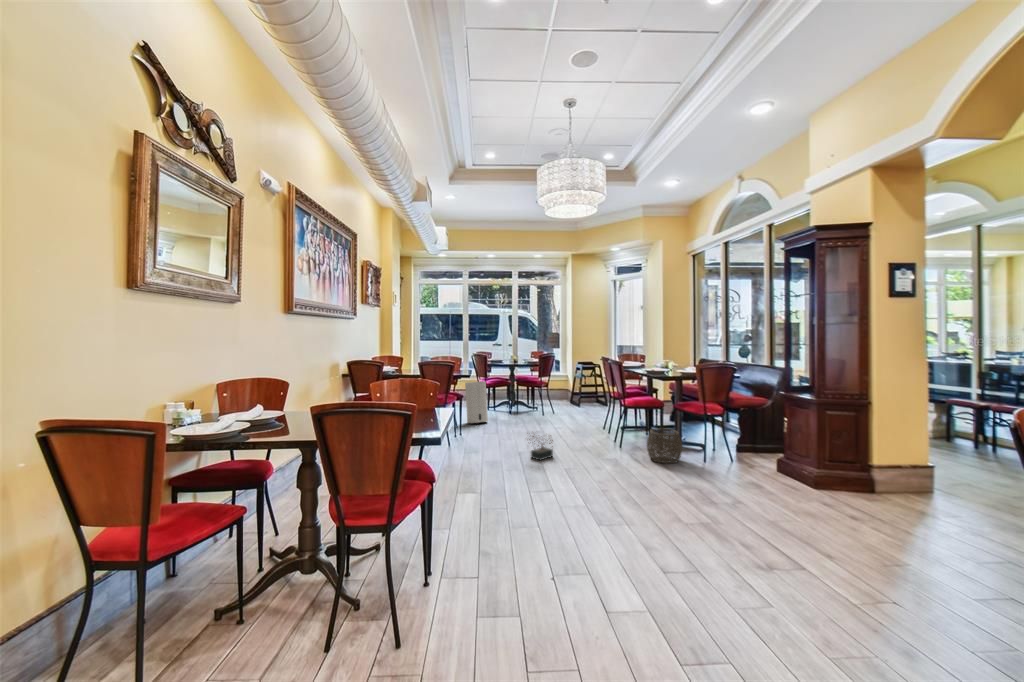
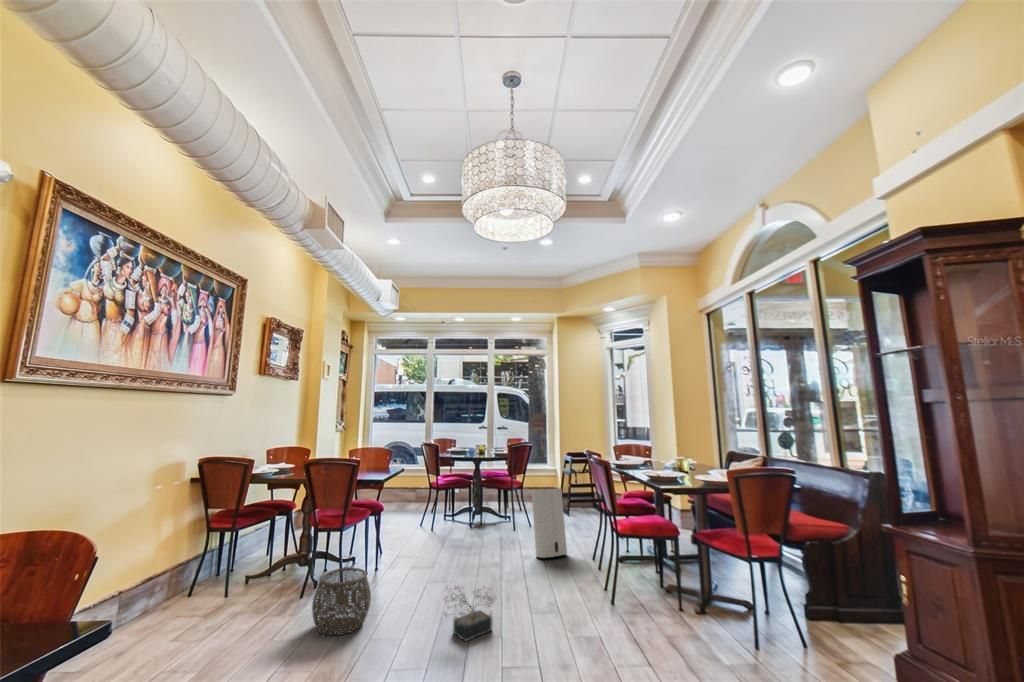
air purifier: present [465,382,488,423] -> present [531,488,567,558]
woven basket: present [647,428,682,464] -> present [312,568,371,636]

